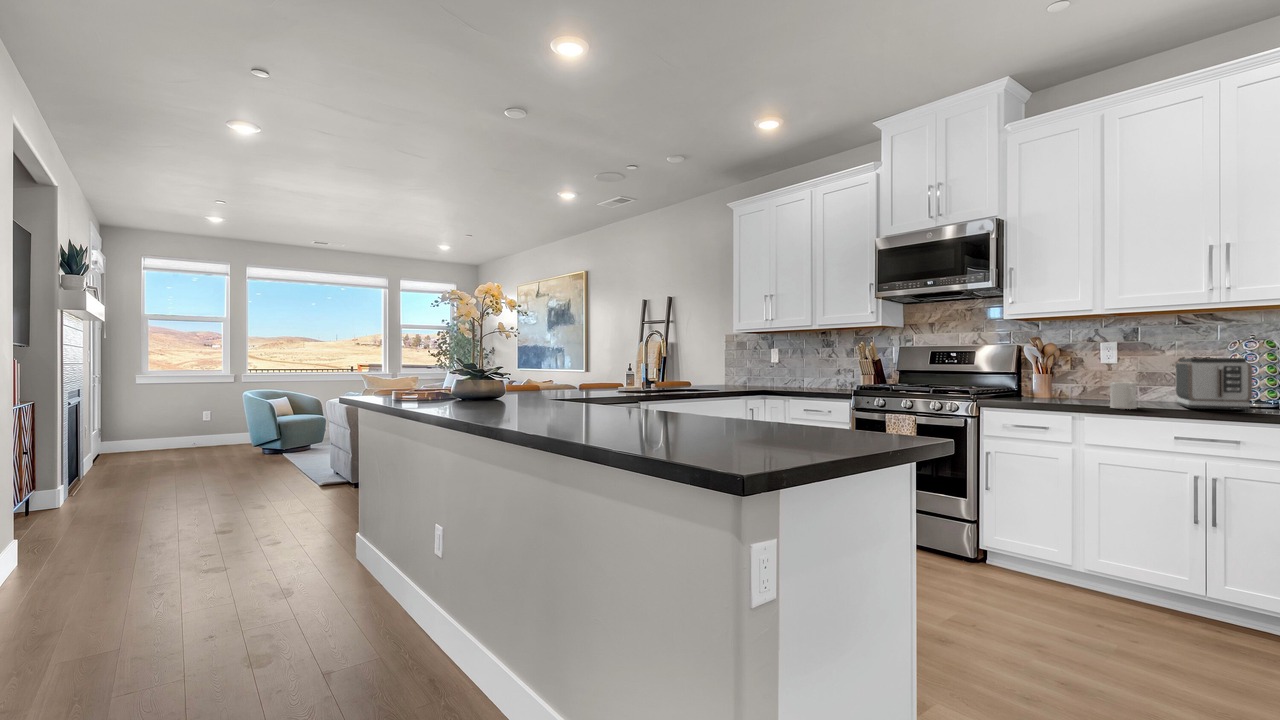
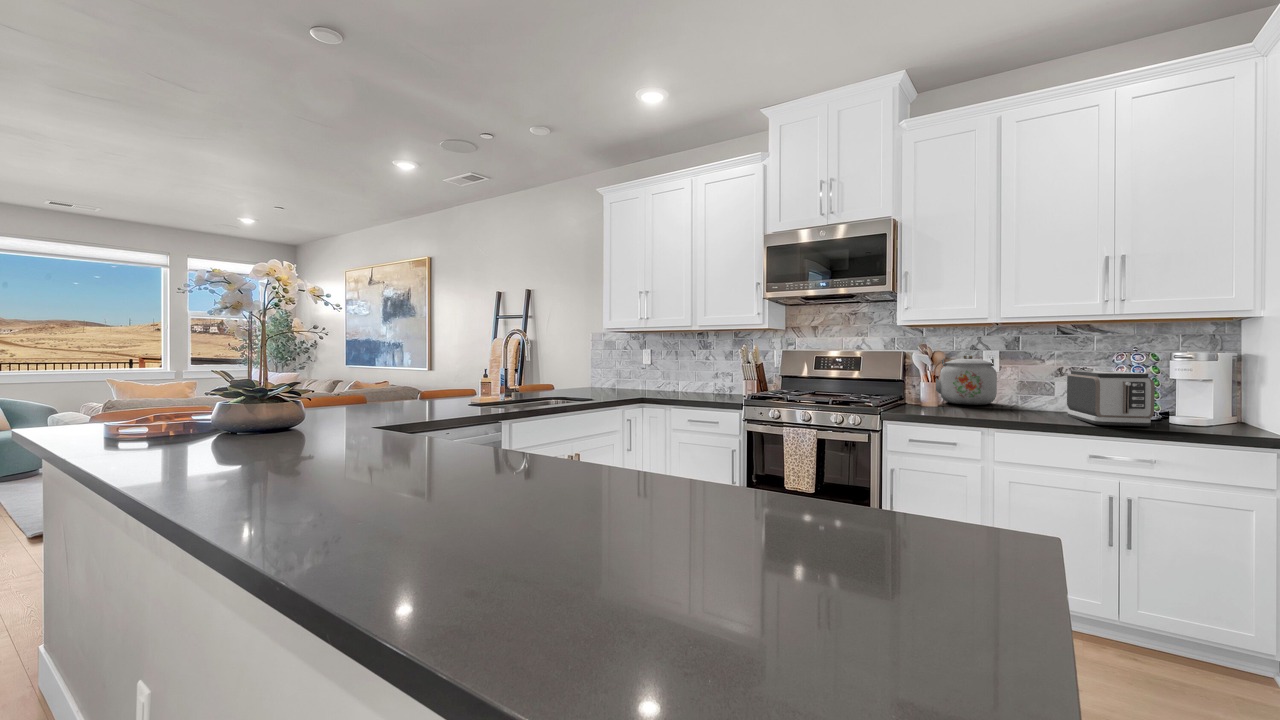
kettle: none [1041,347,1114,396] -> present [936,355,997,405]
mug: present [1110,383,1136,409] -> none [1020,397,1049,426]

